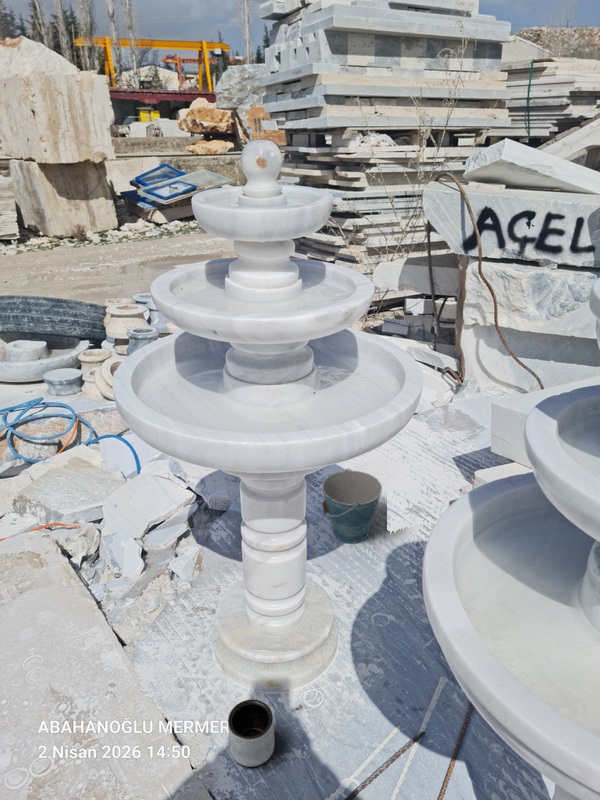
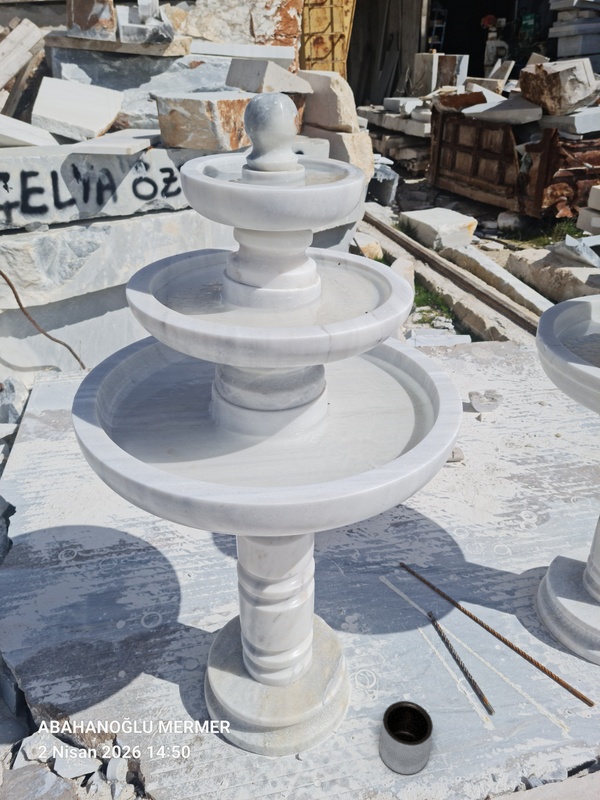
bucket: present [322,469,382,543] -> none [122,489,196,577]

